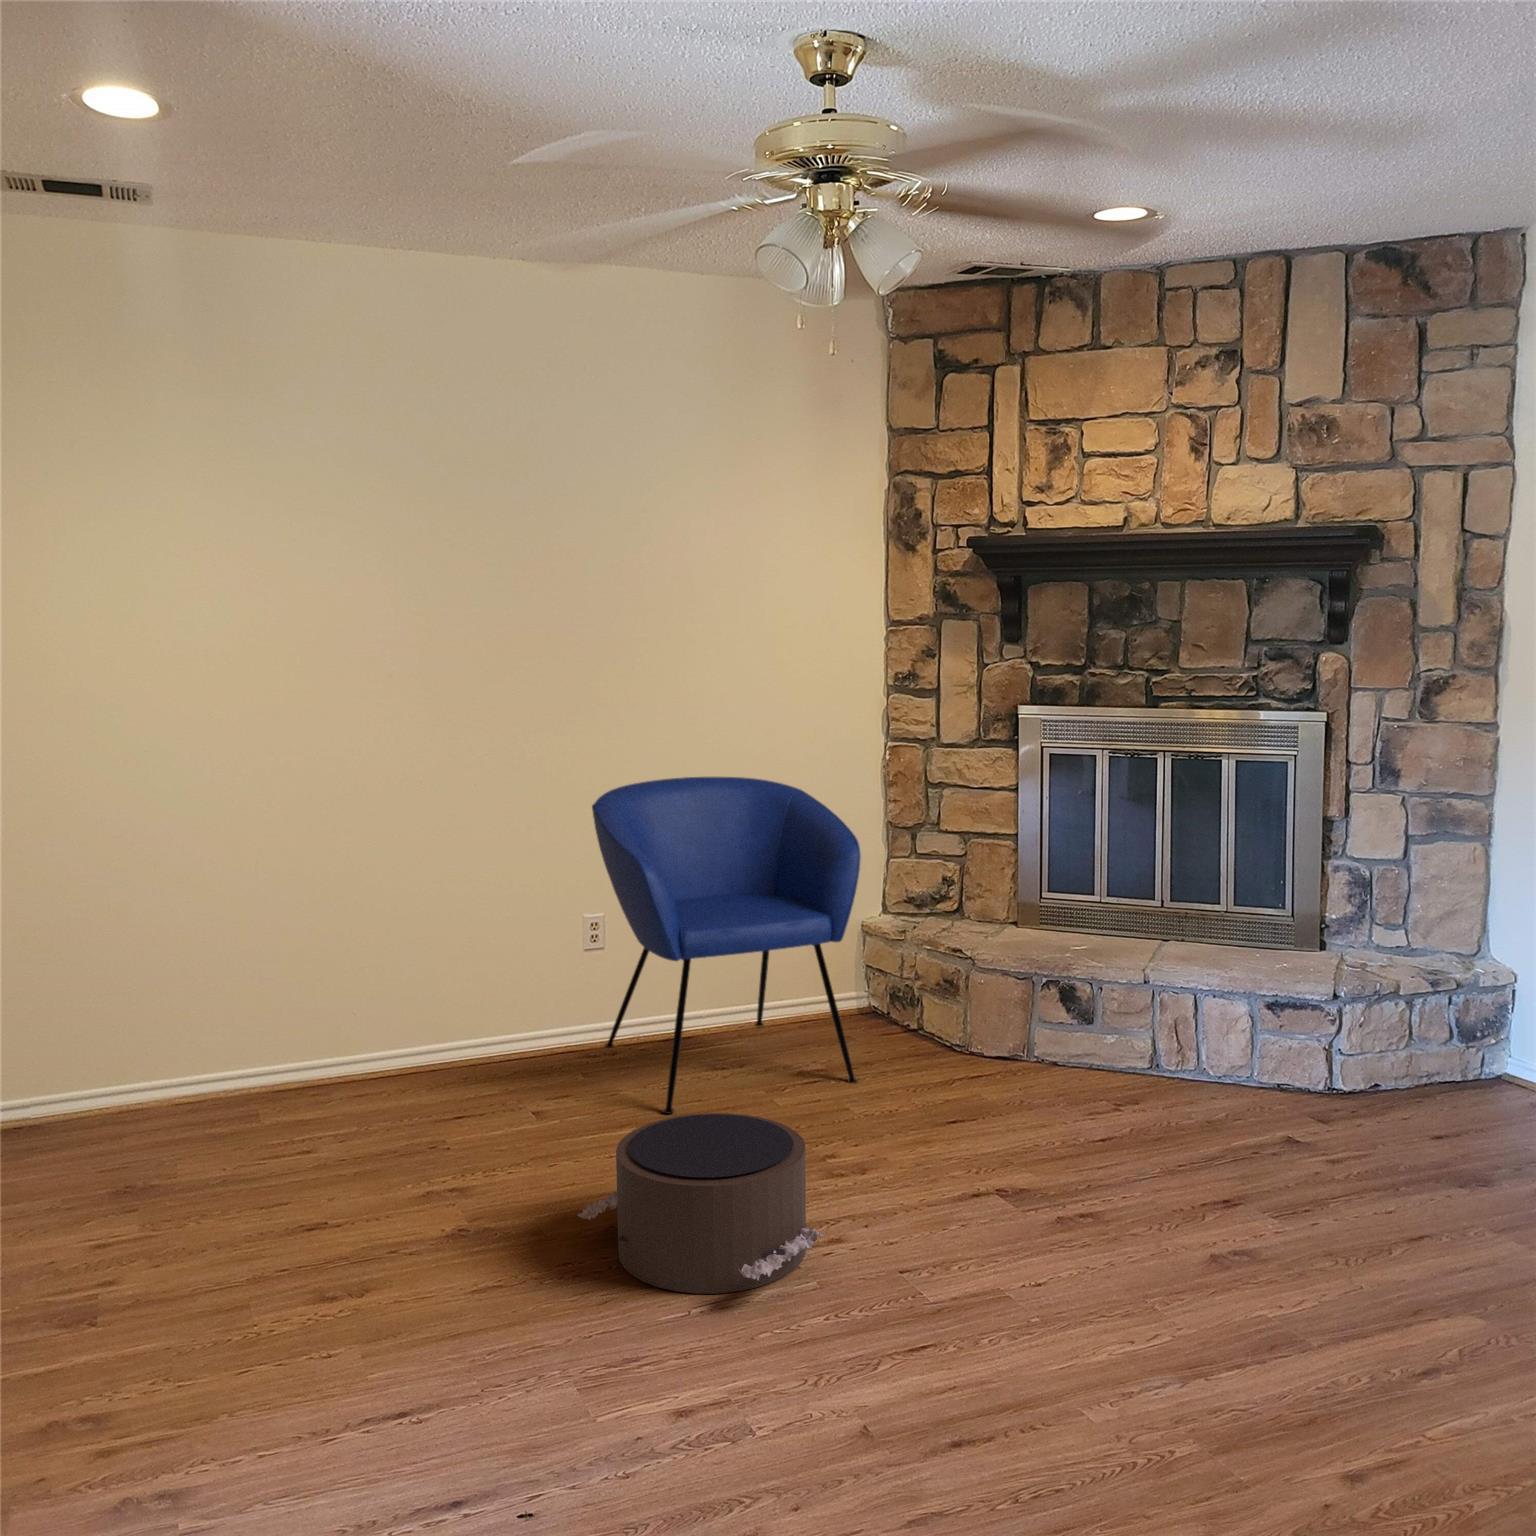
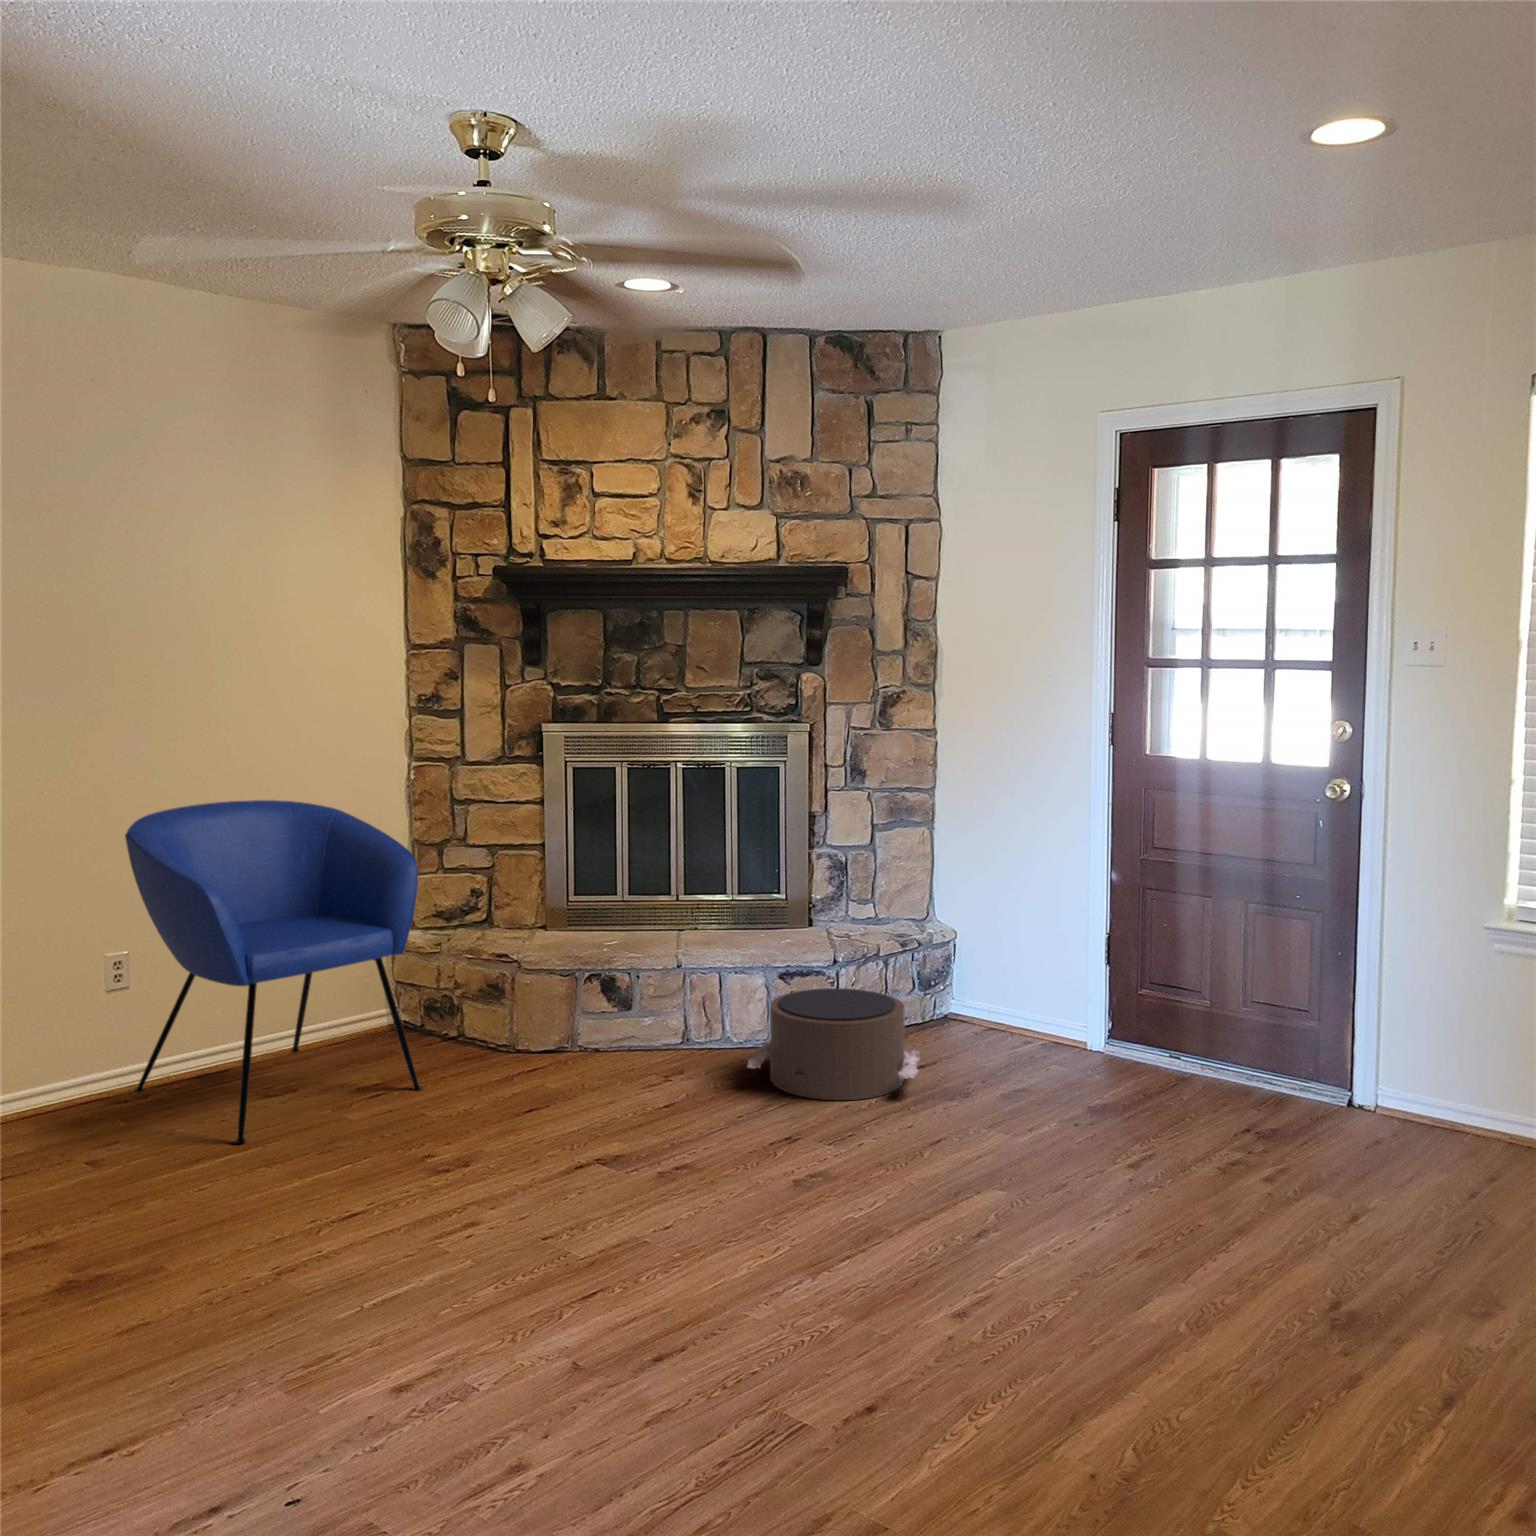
pouf: present [577,1113,825,1294] -> present [747,988,919,1100]

